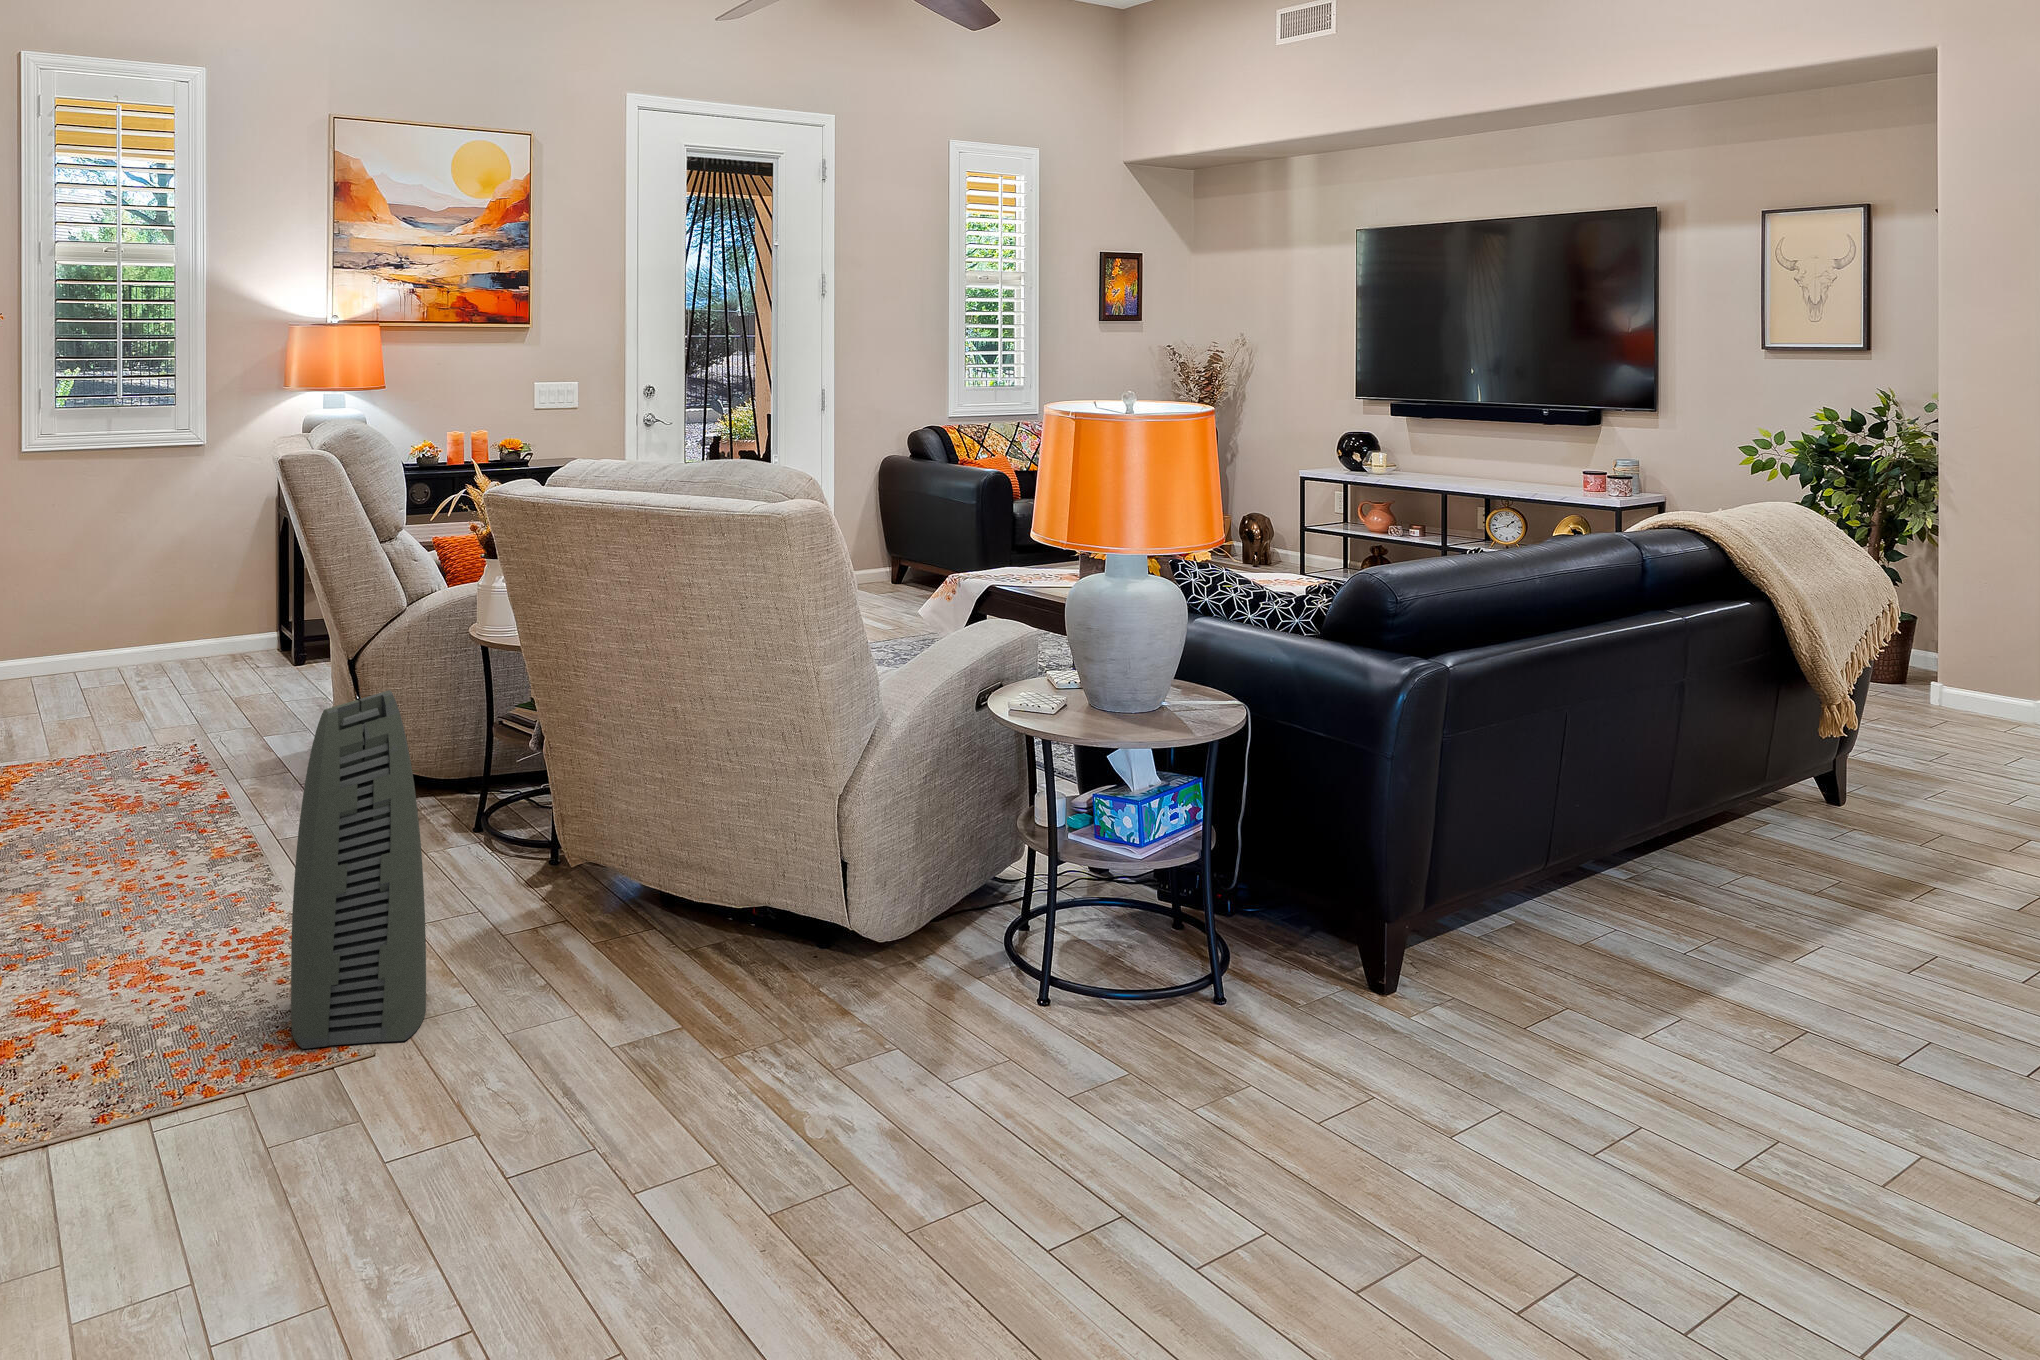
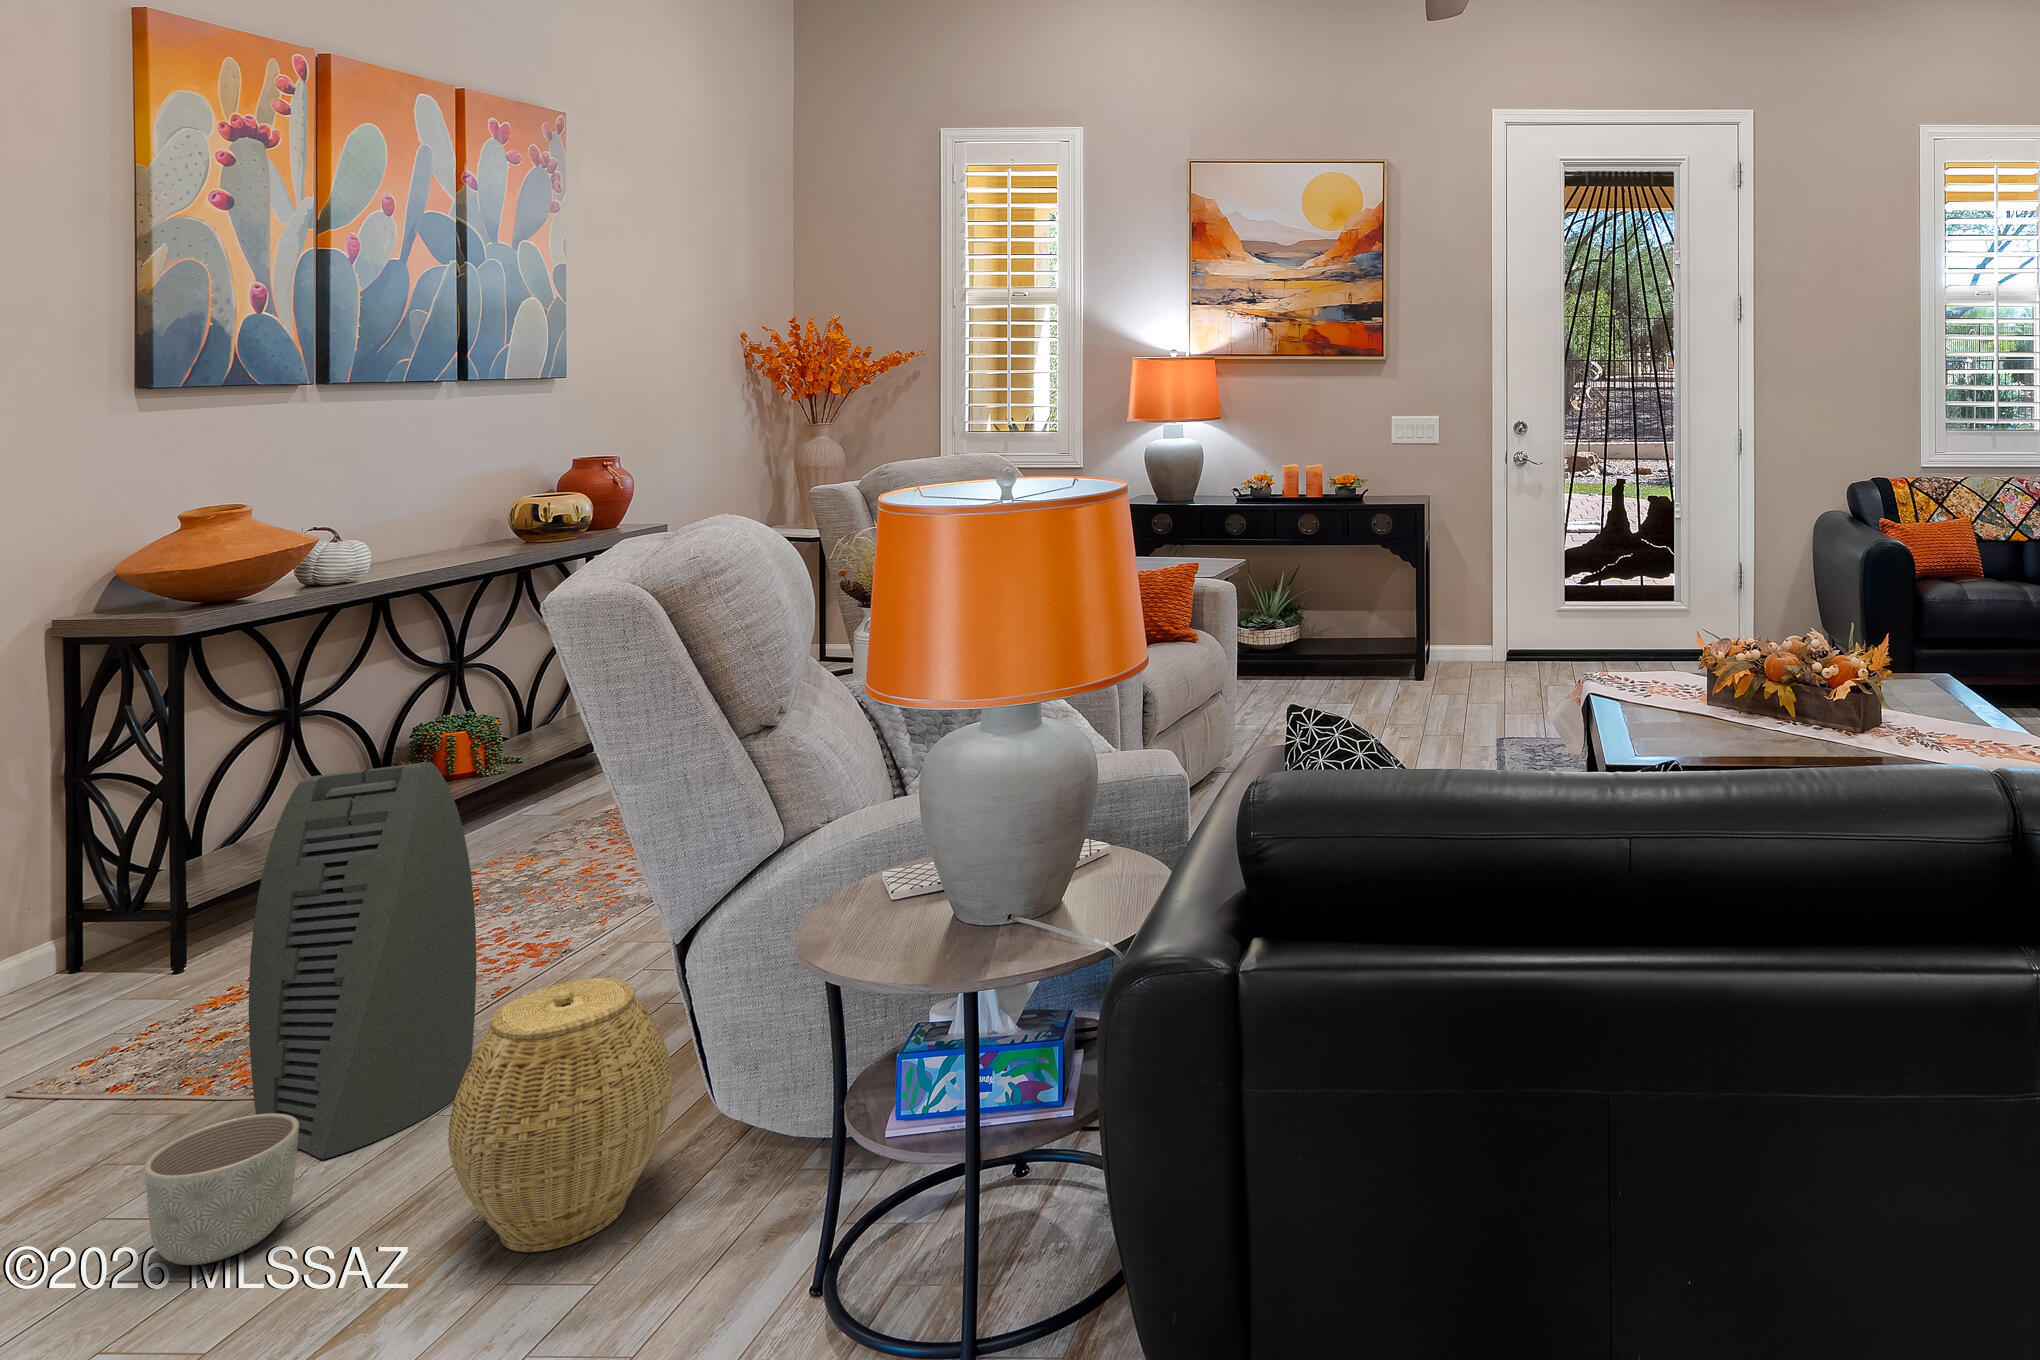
woven basket: none [619,822,767,1027] -> present [448,978,672,1252]
planter: none [408,980,510,1101] -> present [144,1113,299,1265]

